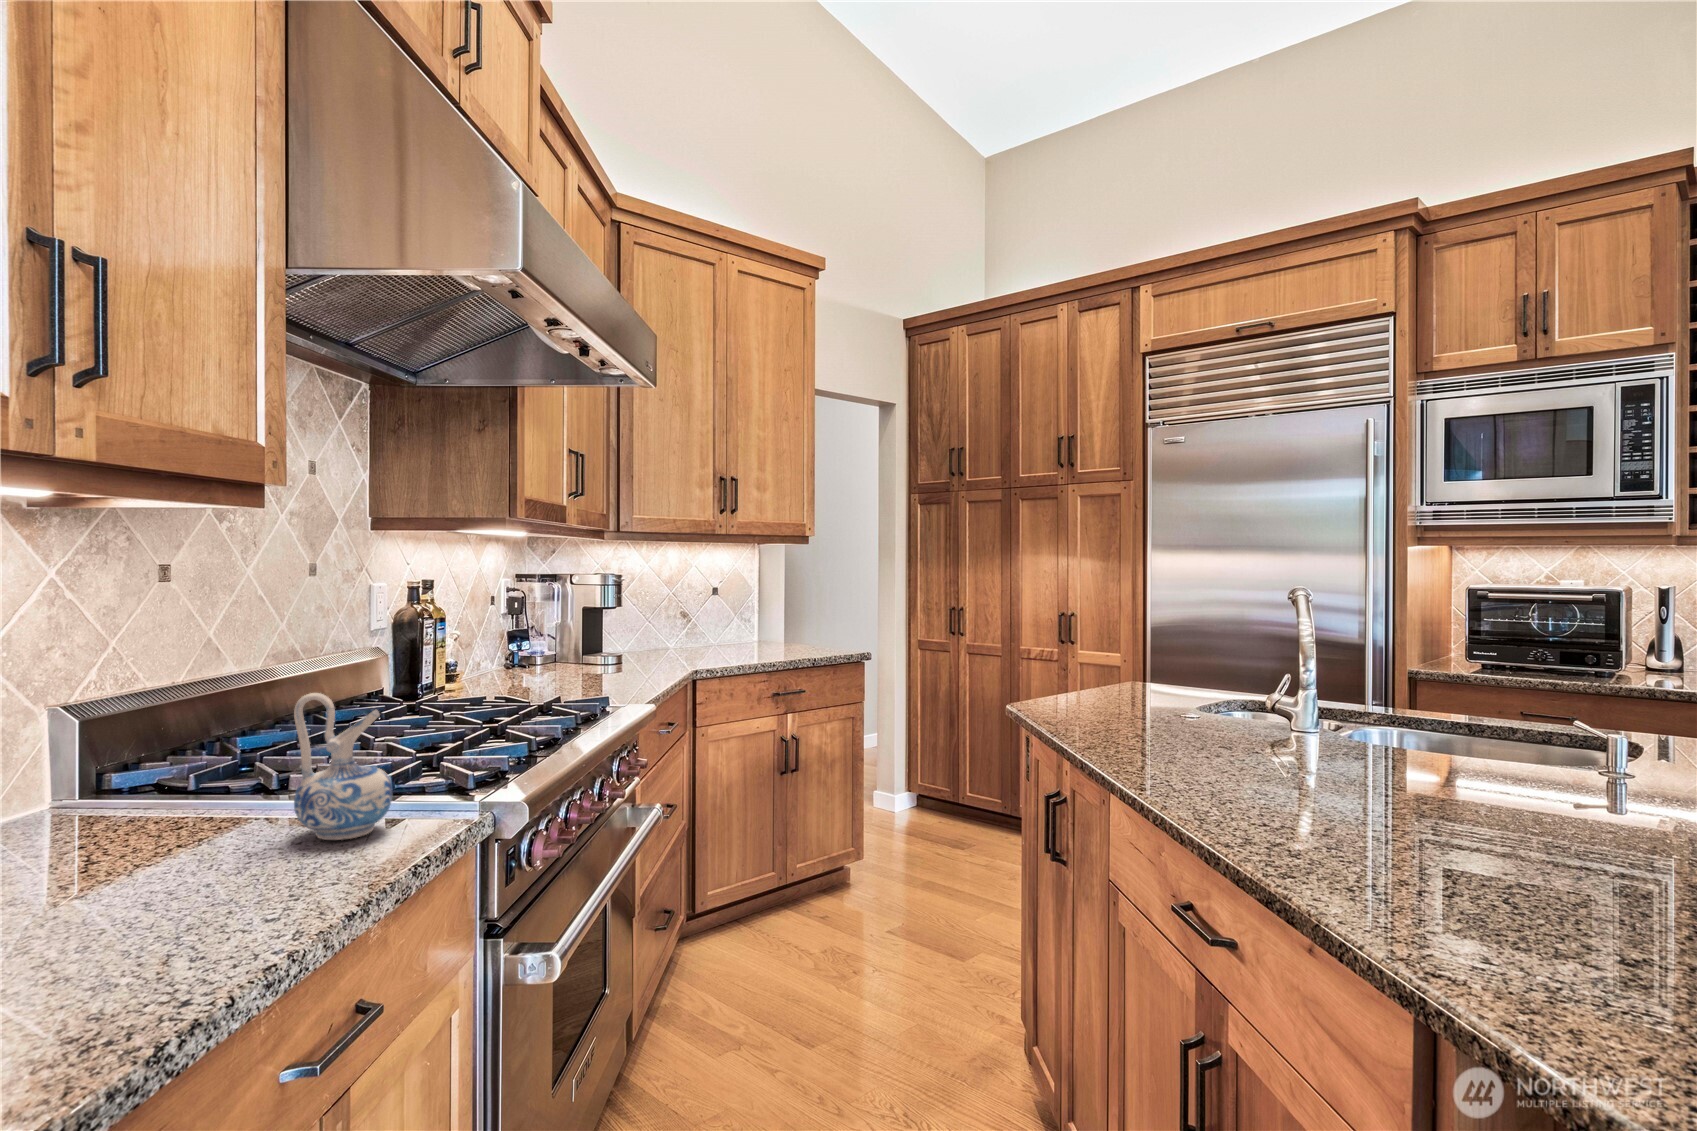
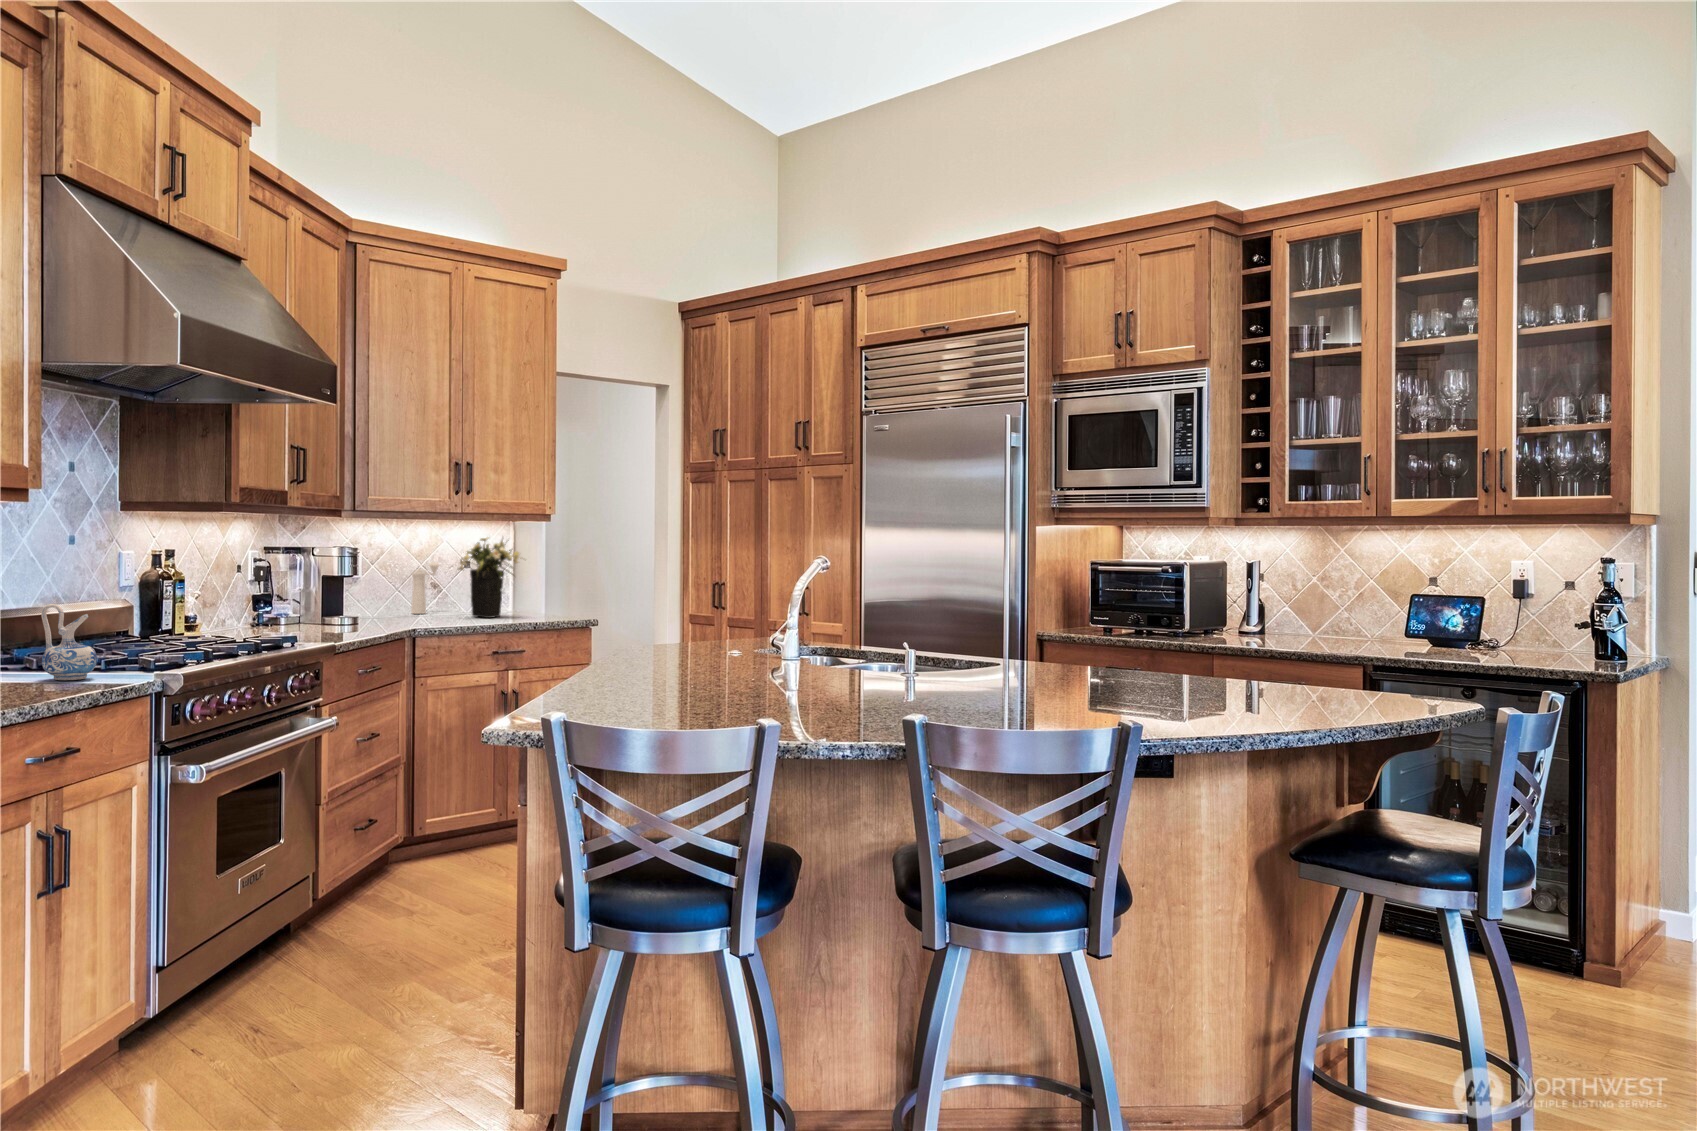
flower arrangement: none [732,560,810,656] -> present [459,537,519,618]
pepper mill: none [672,591,699,650] -> present [411,562,439,614]

